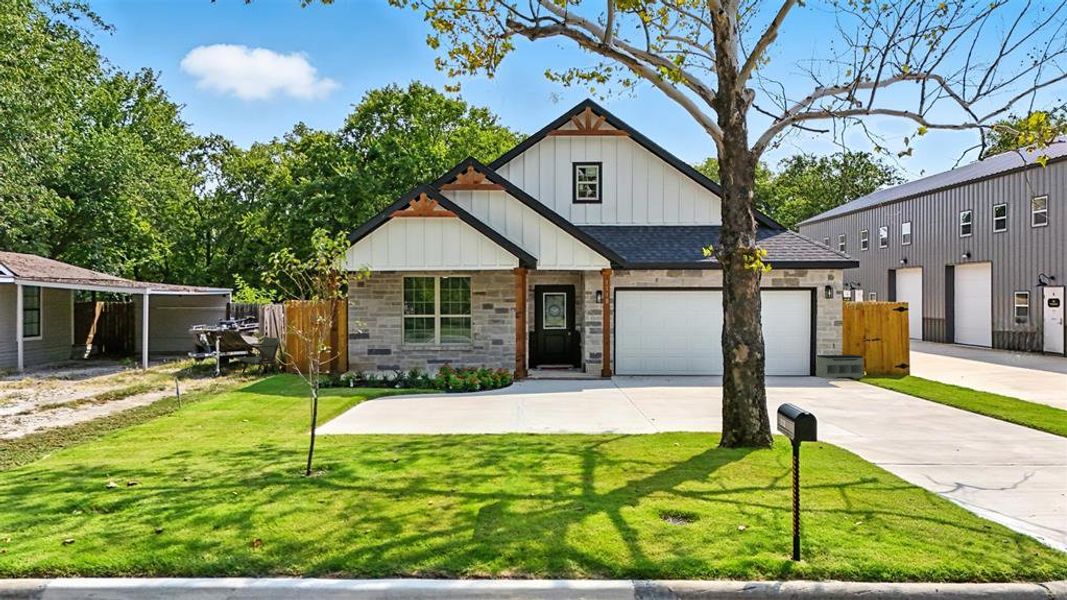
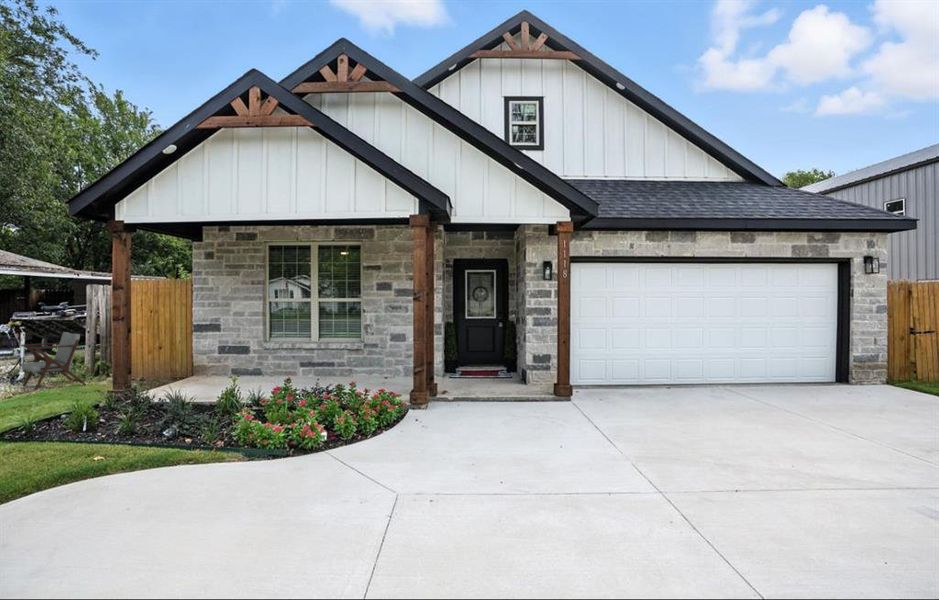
bench: present [817,355,863,378] -> none [855,353,926,388]

